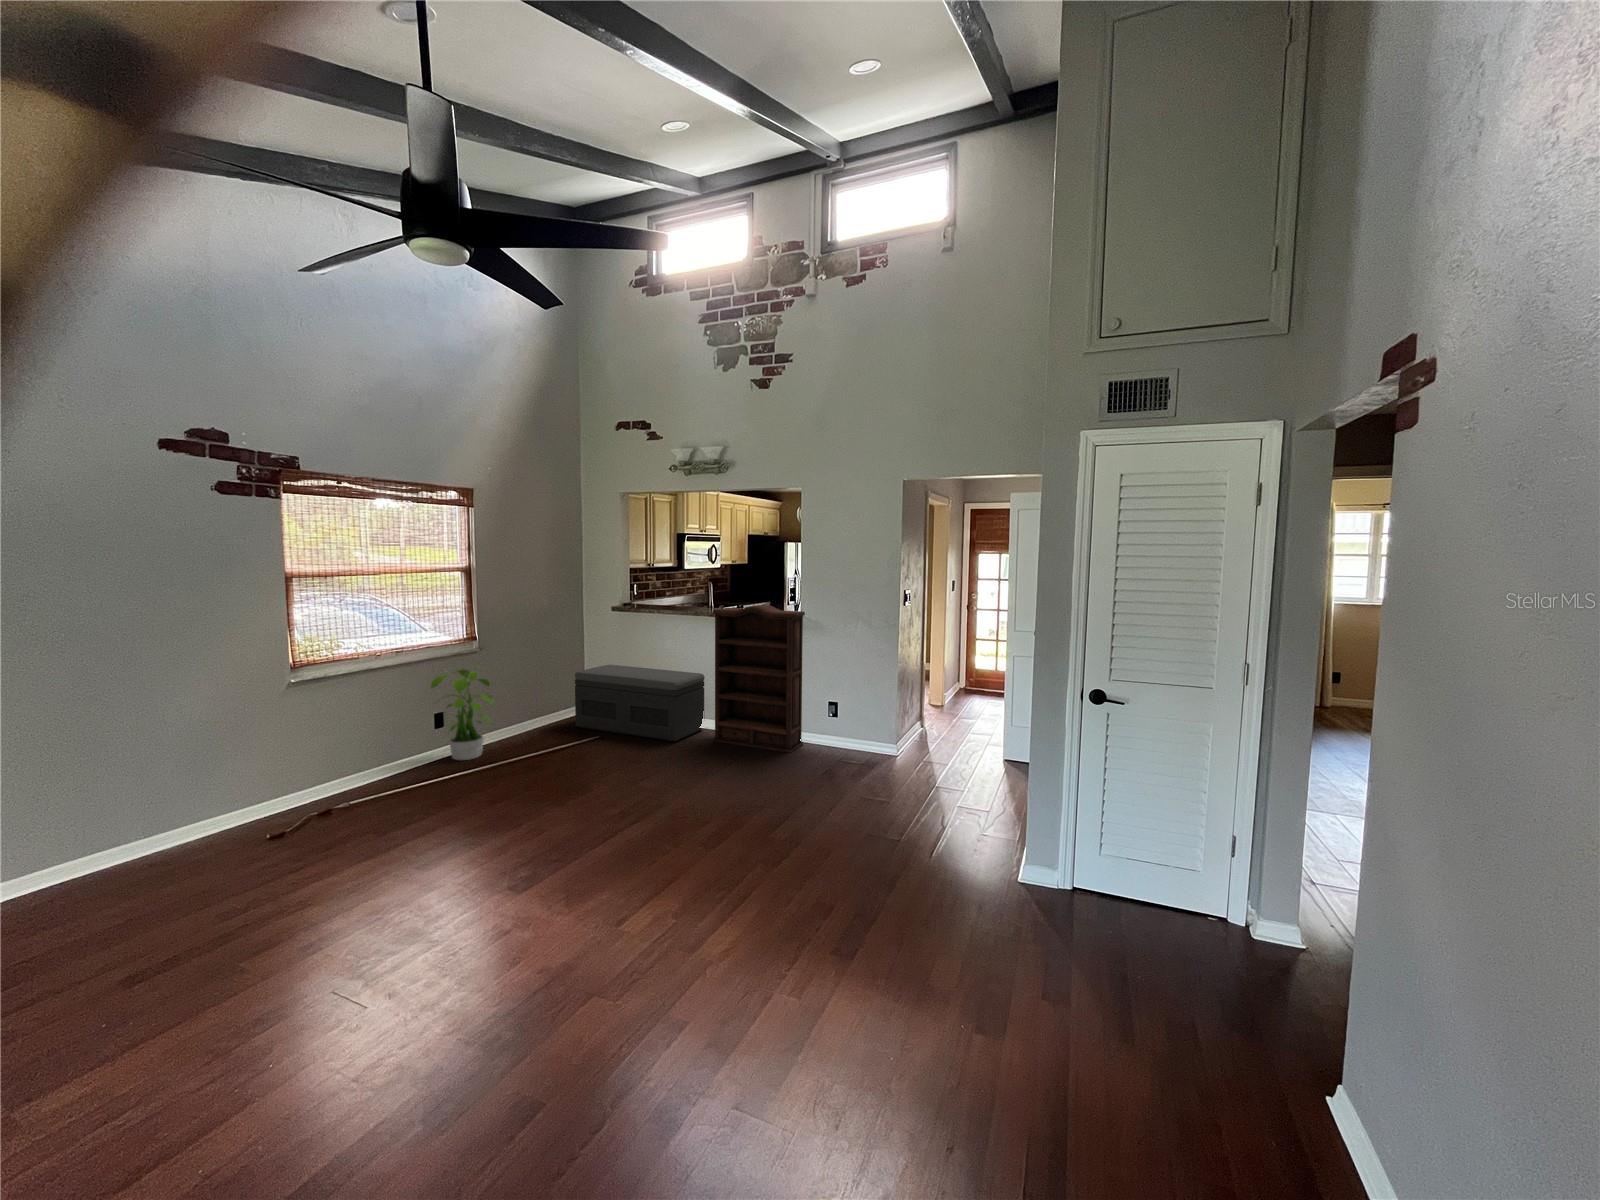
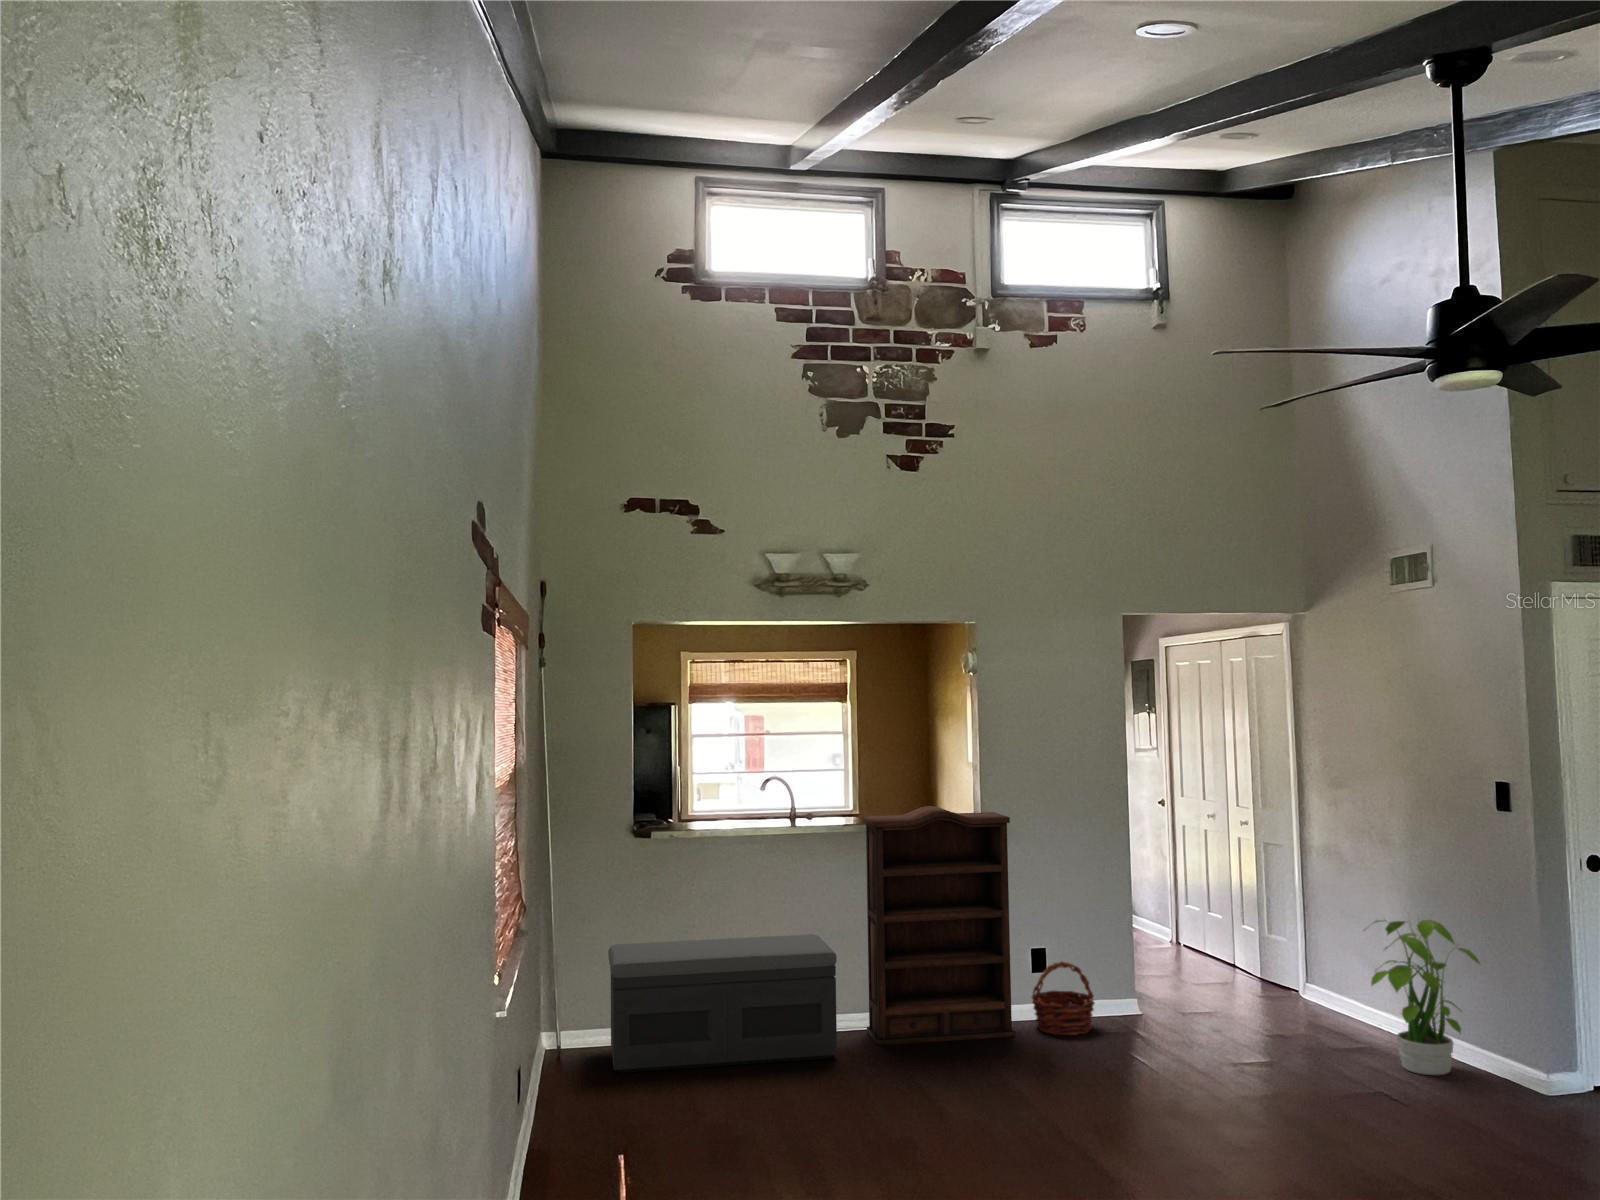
potted plant: present [430,666,496,760] -> present [1364,919,1480,1075]
basket: none [809,712,850,760] -> present [1032,961,1094,1036]

